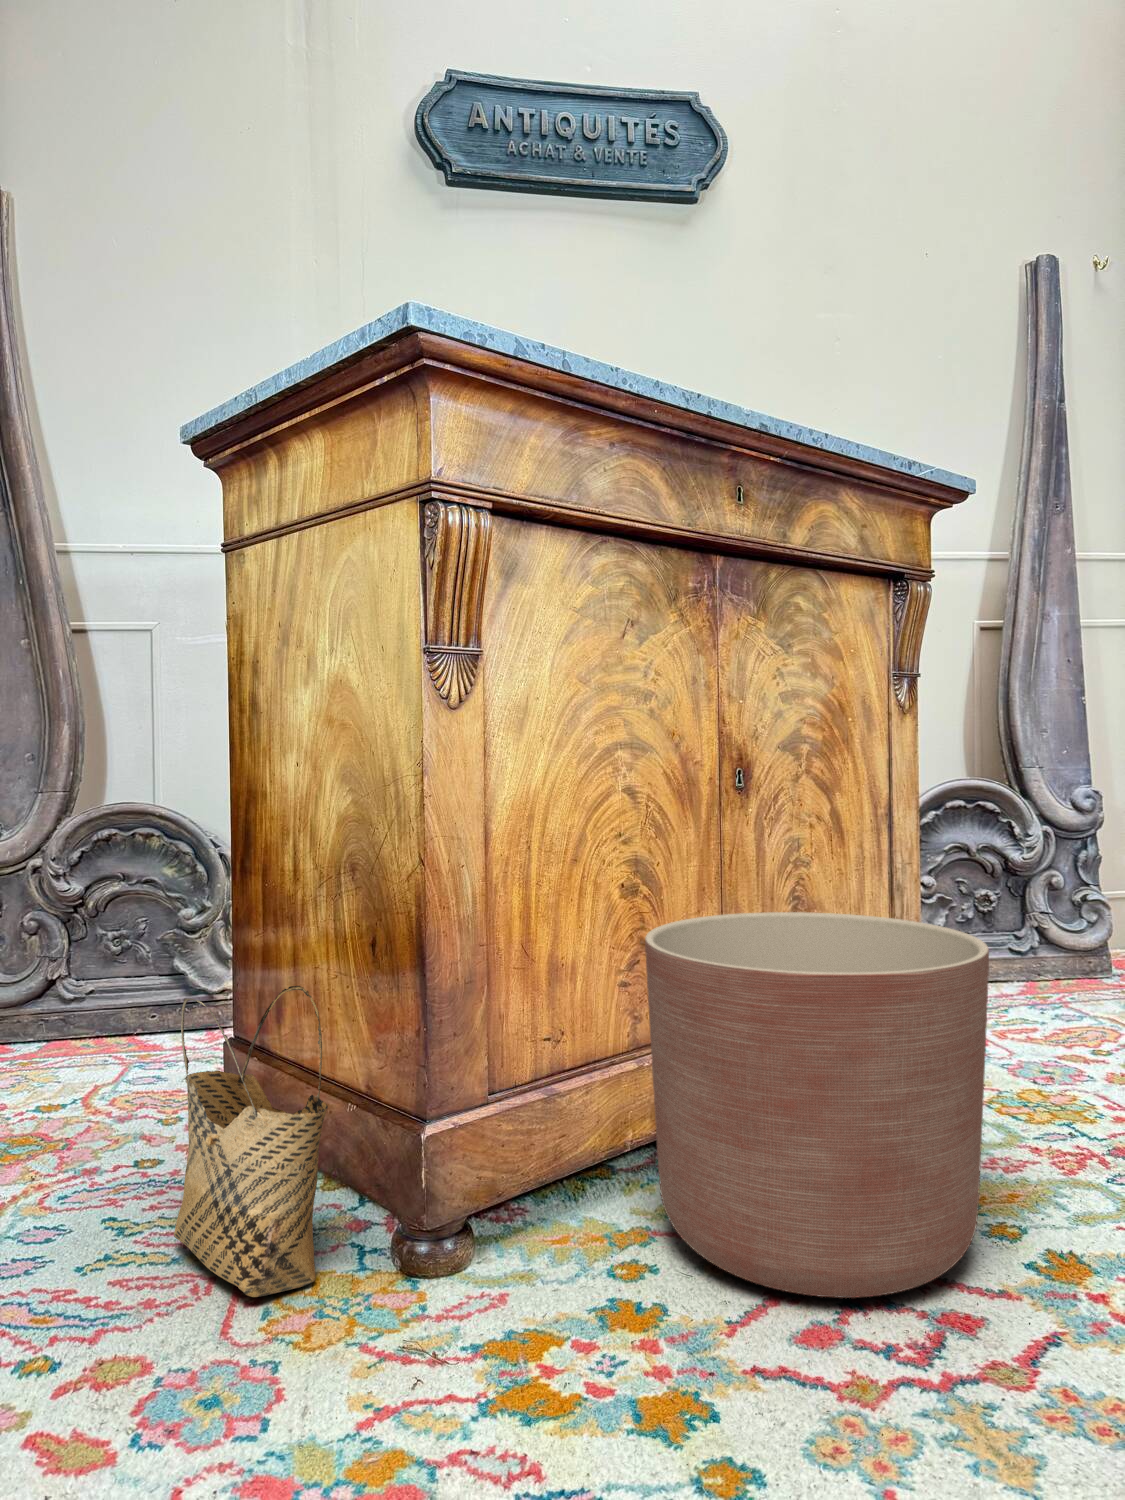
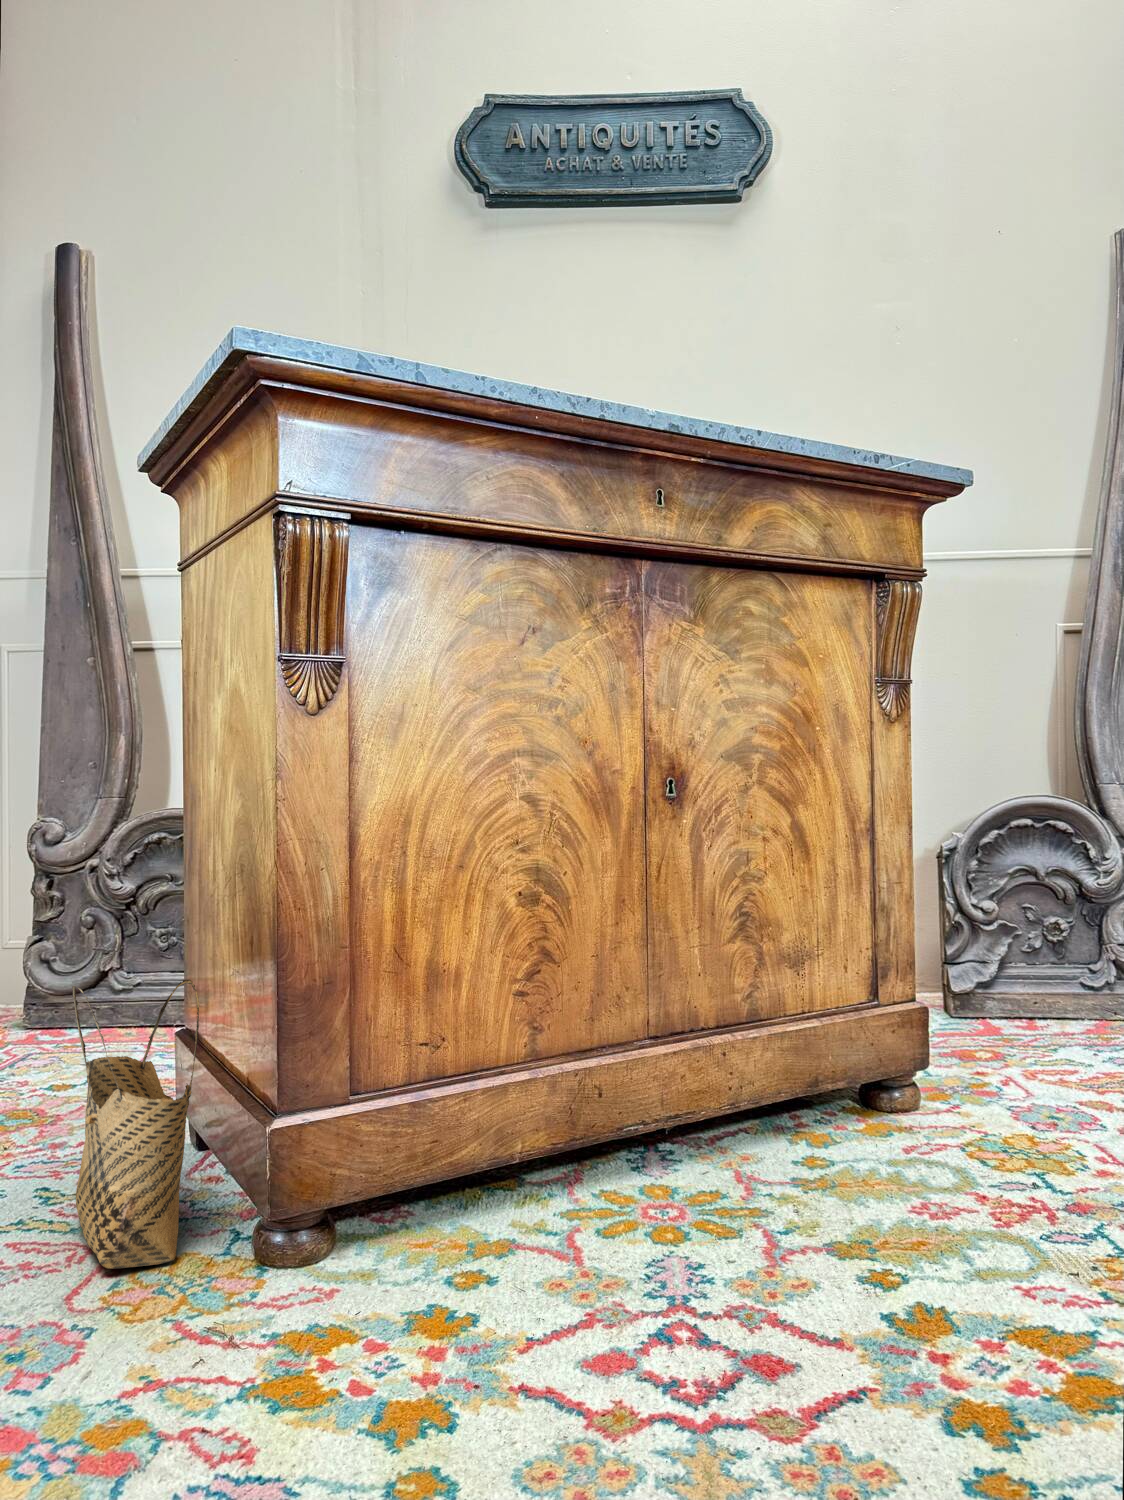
planter: present [645,912,989,1298] -> none [503,927,850,1328]

